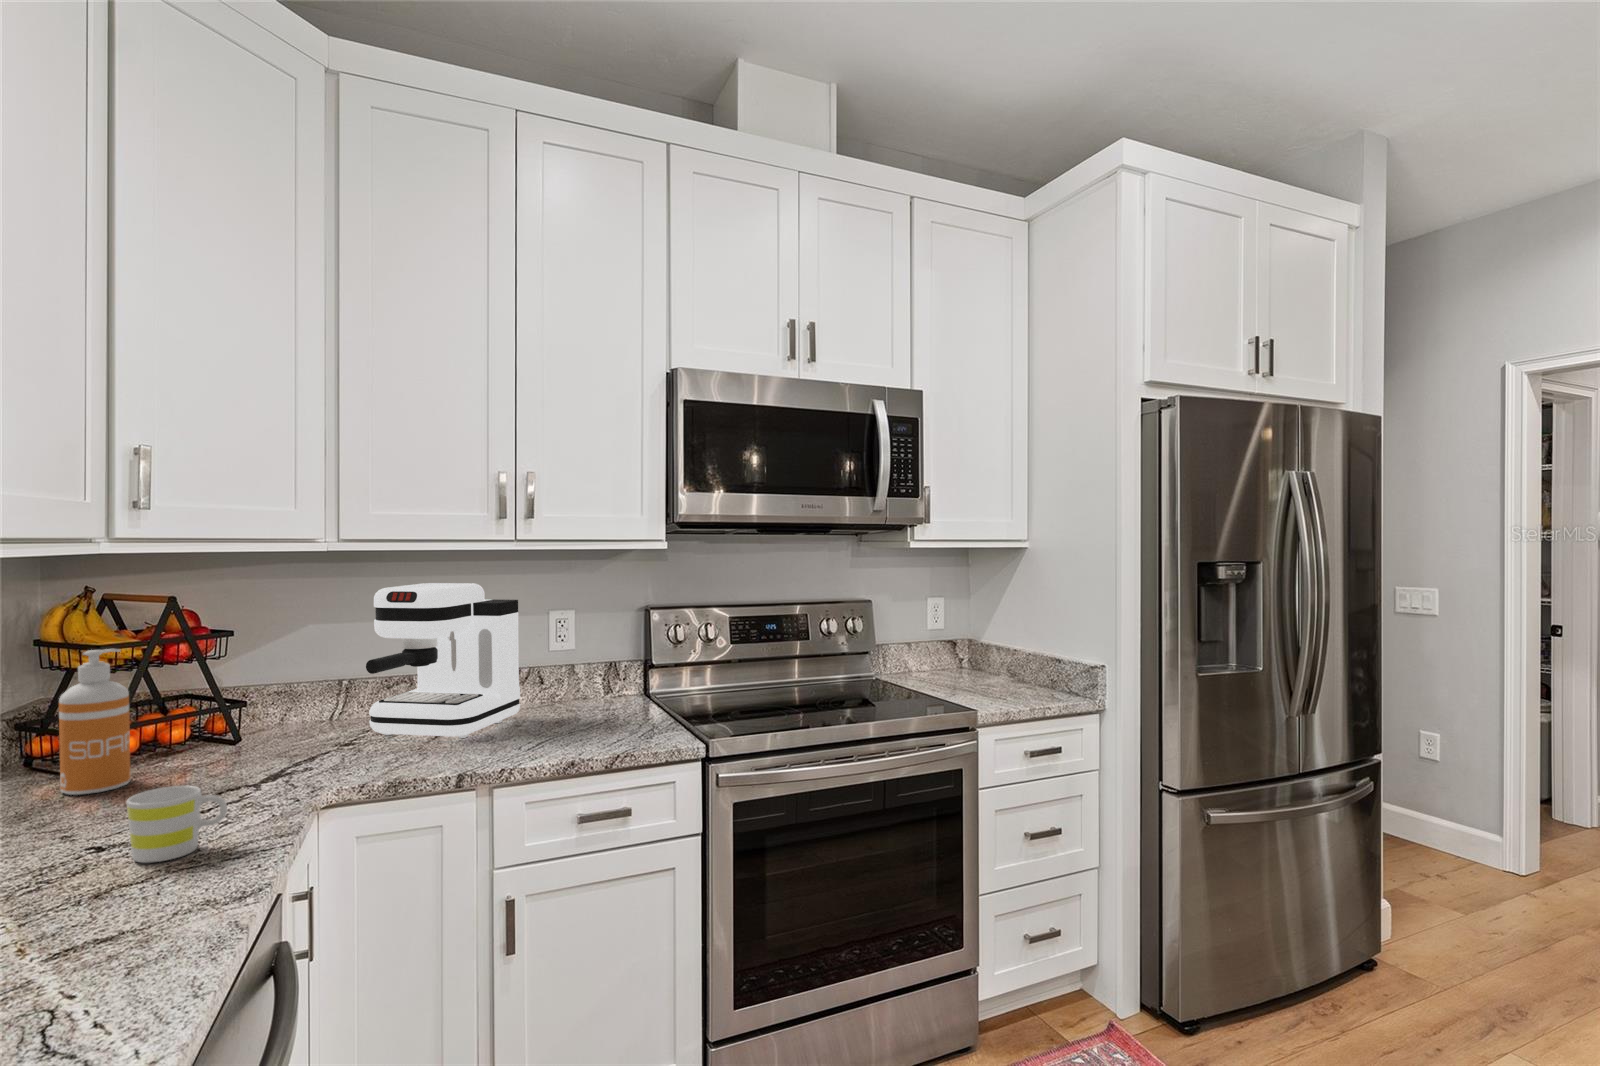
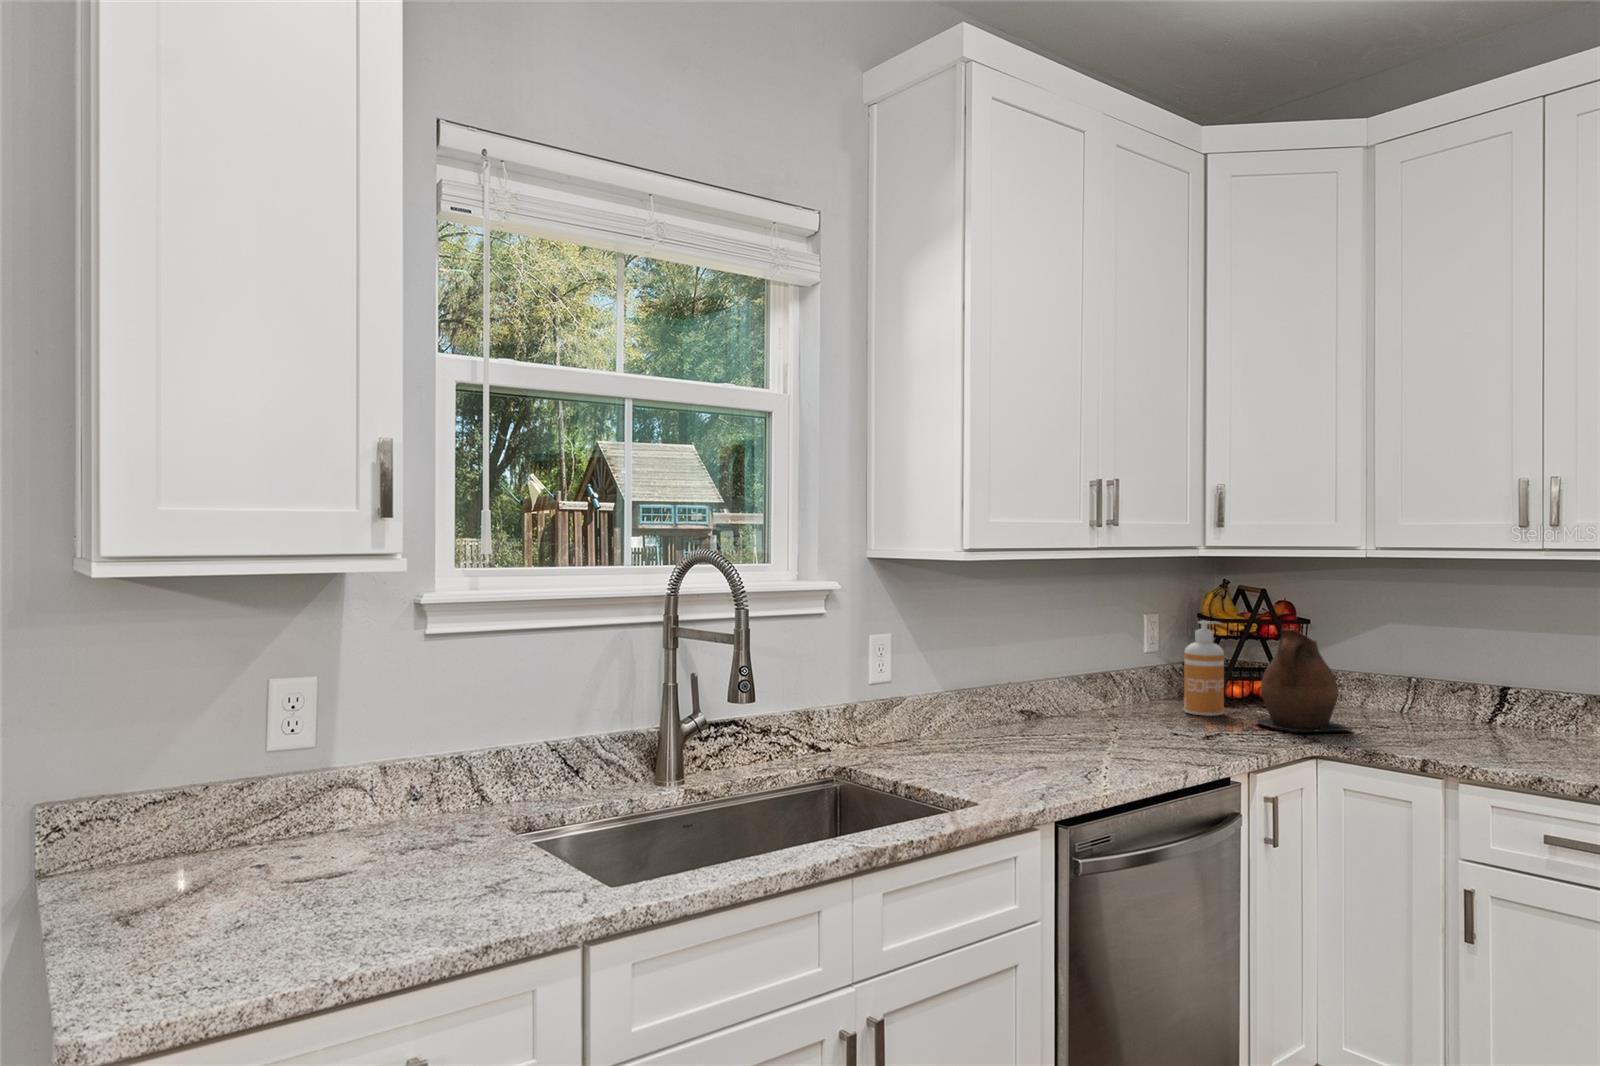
coffee maker: present [366,583,520,738] -> none [1389,597,1569,744]
ceramic pitcher: none [189,645,332,783] -> present [1256,629,1353,732]
mug: present [127,786,227,863] -> none [1168,705,1220,749]

